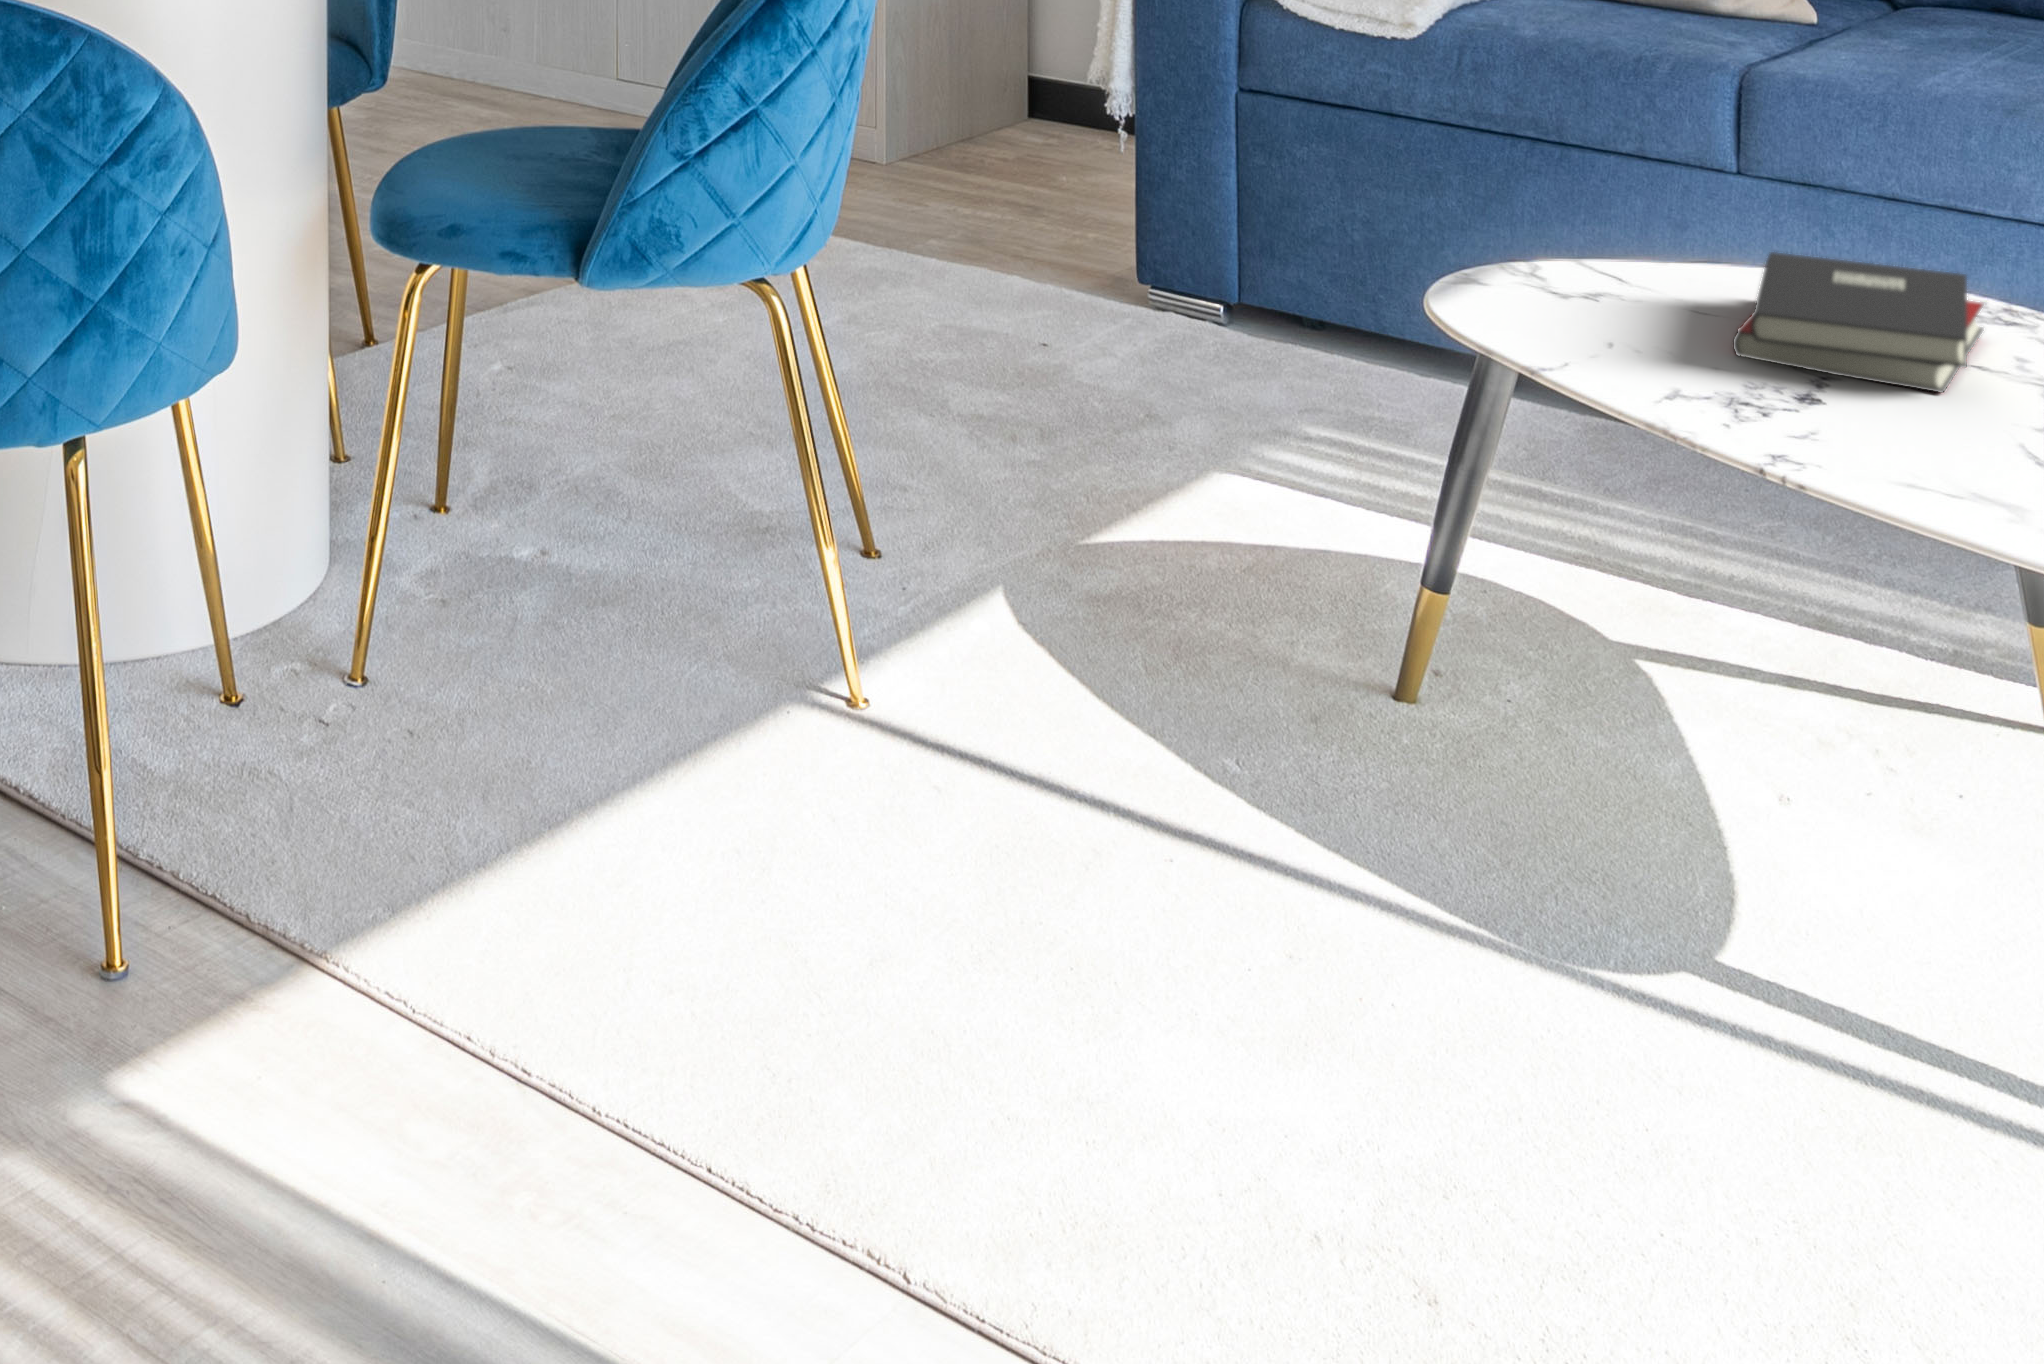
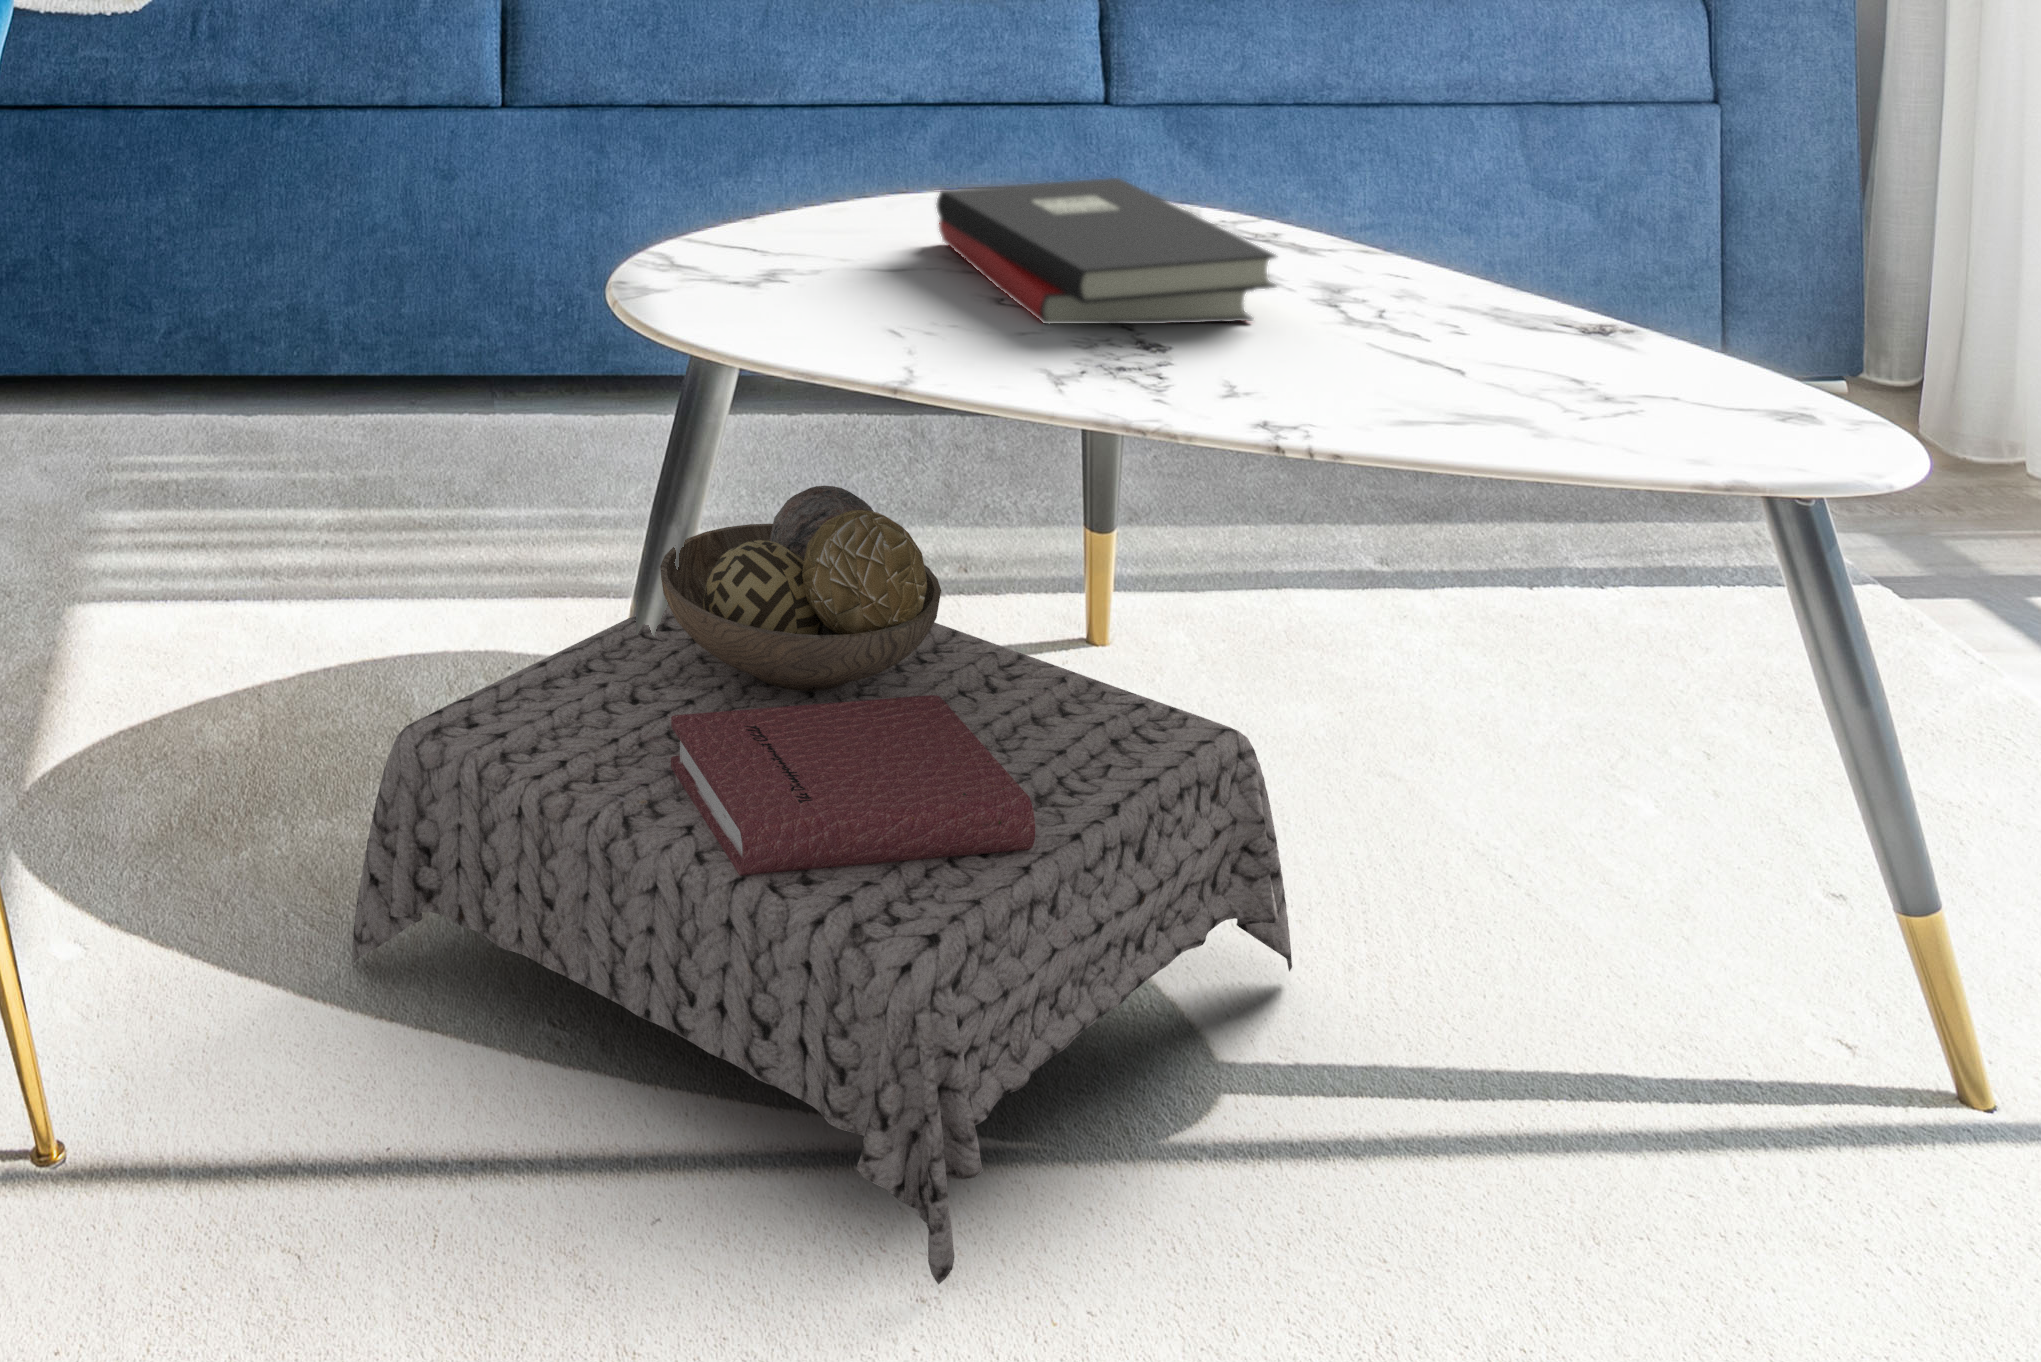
ottoman: none [1139,458,1873,955] -> present [352,486,1292,1285]

